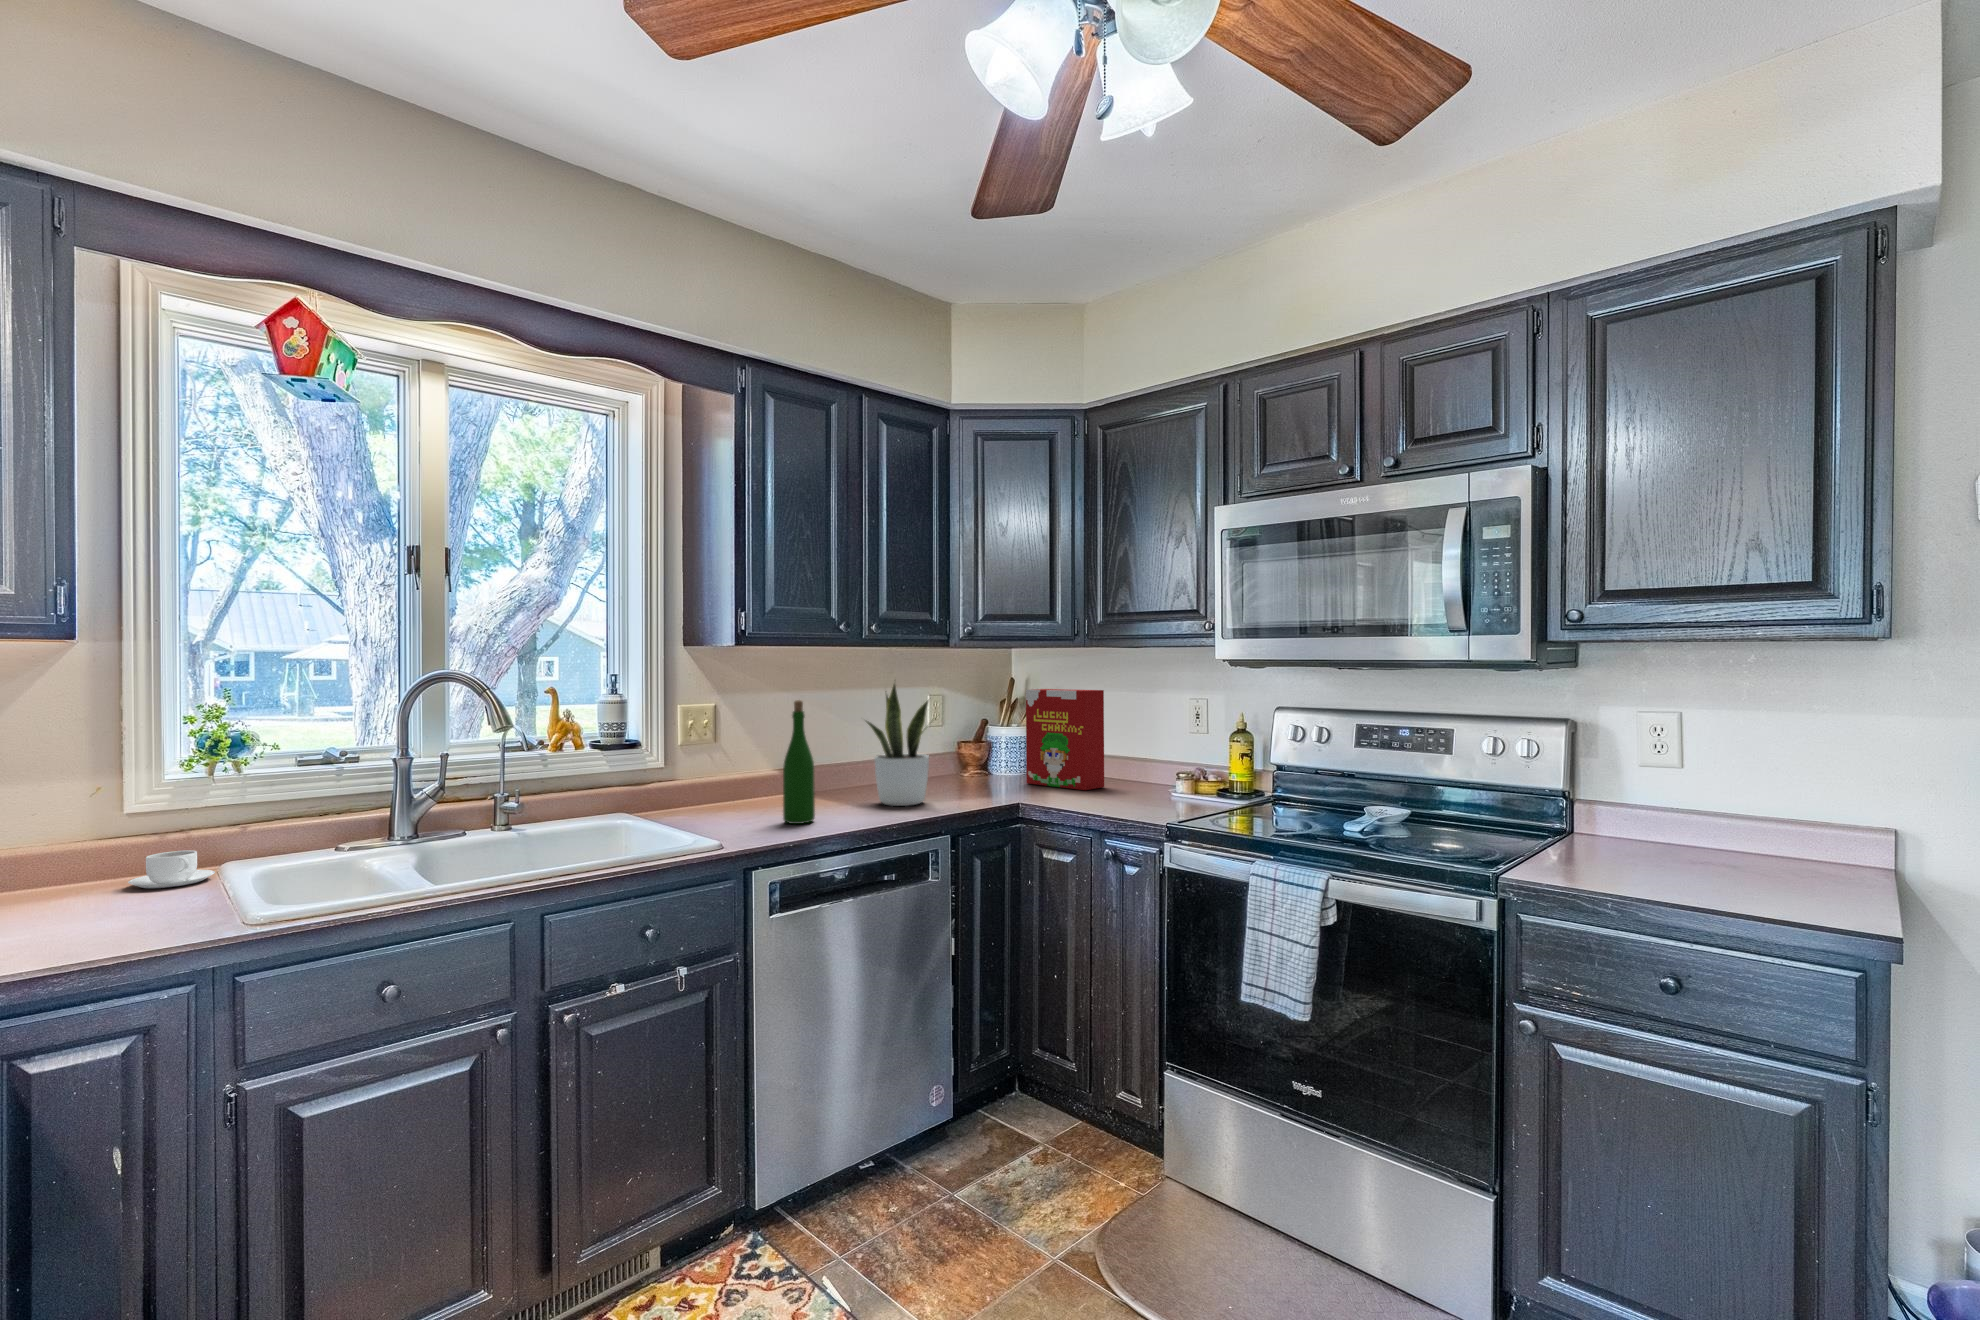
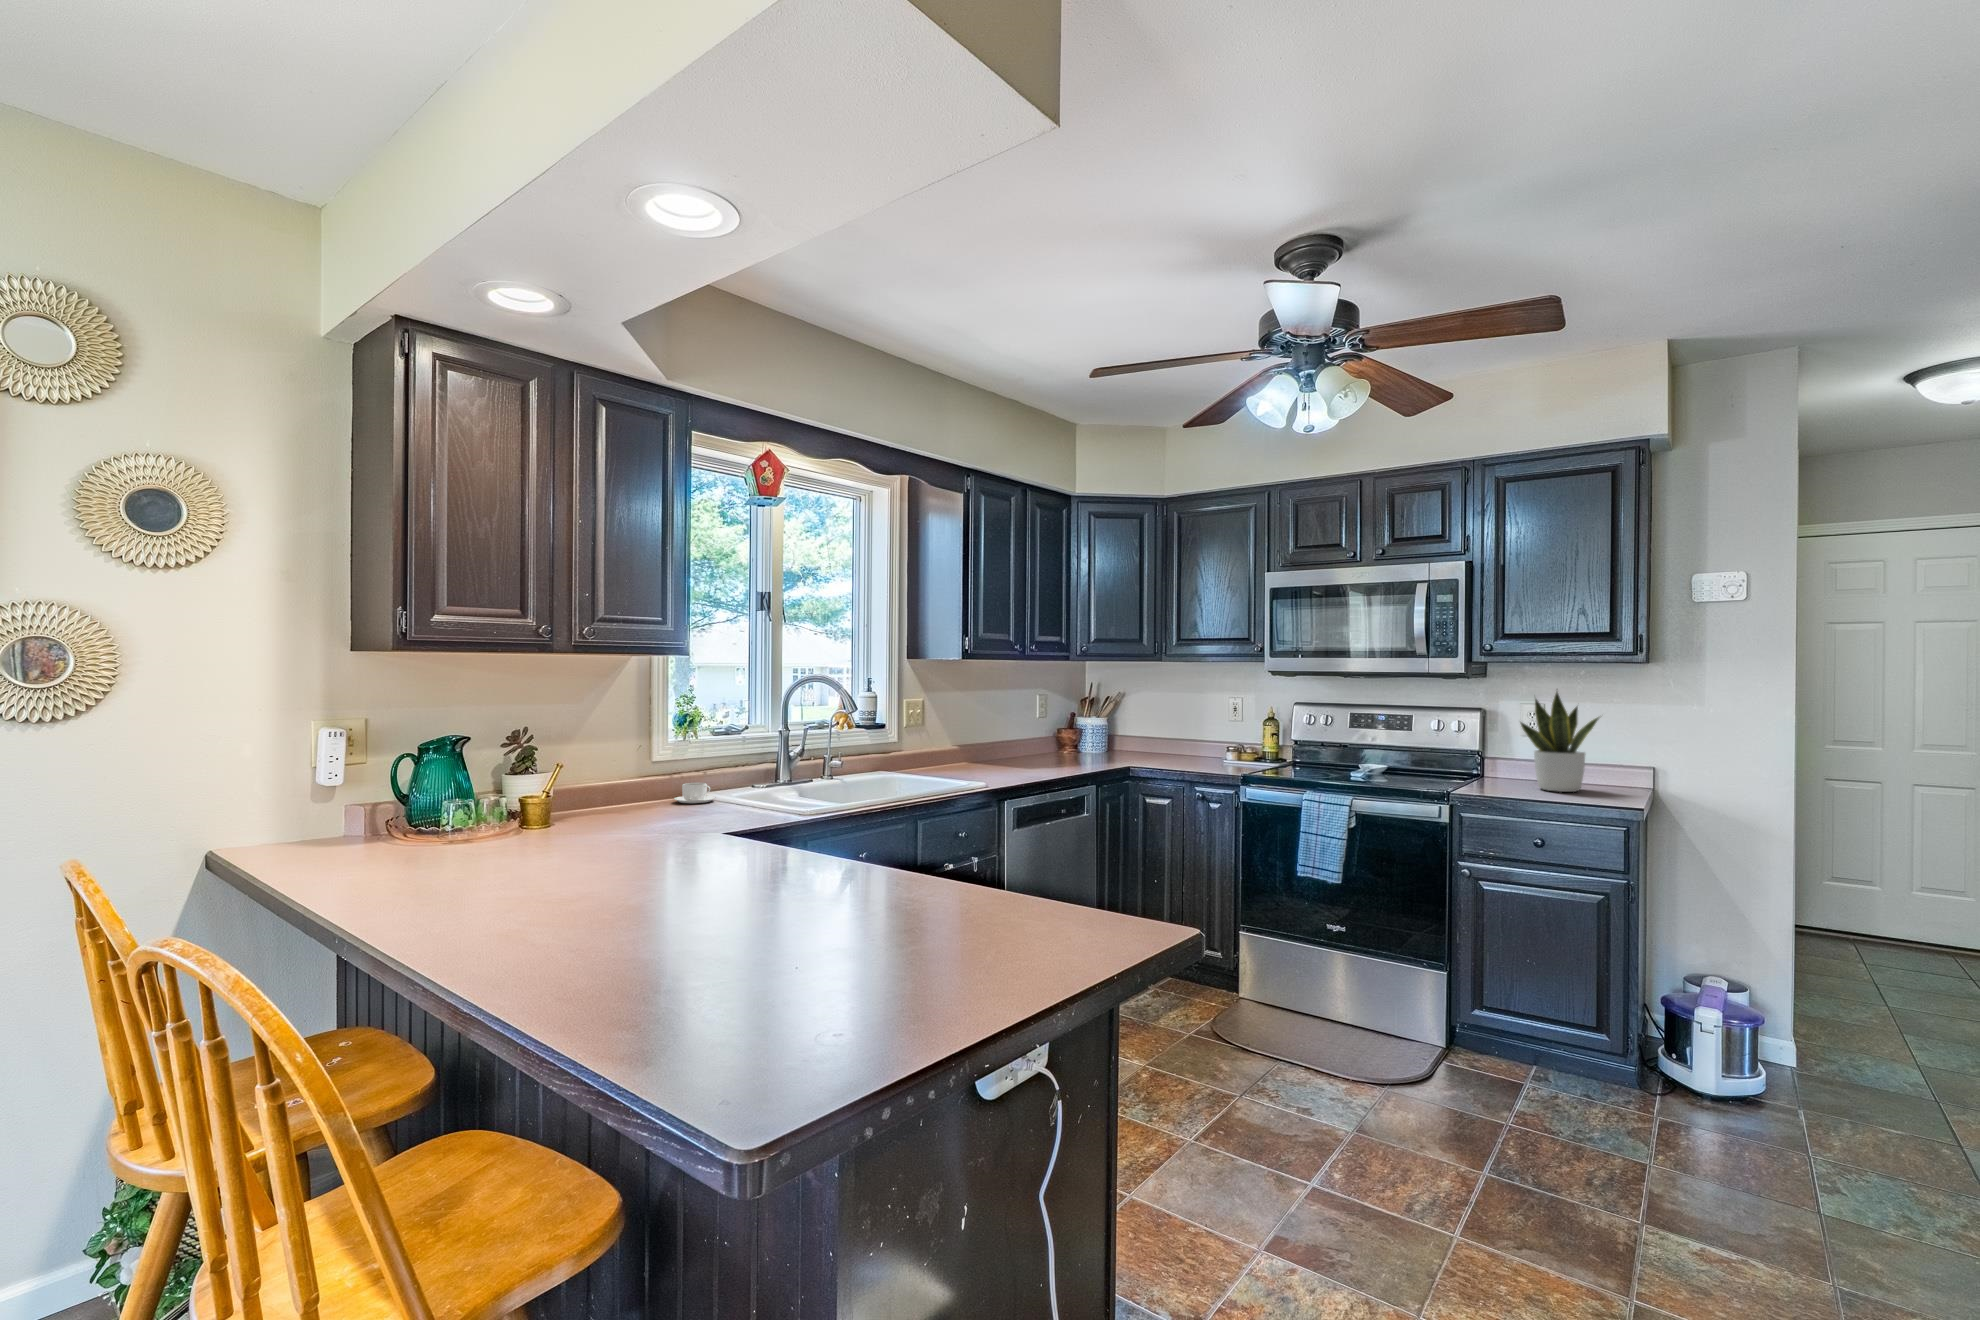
potted plant: present [866,684,934,806] -> present [1521,692,1599,792]
cereal box: present [1026,689,1104,790] -> none [1114,690,1171,759]
wine bottle: present [783,700,815,824] -> none [997,695,1016,776]

